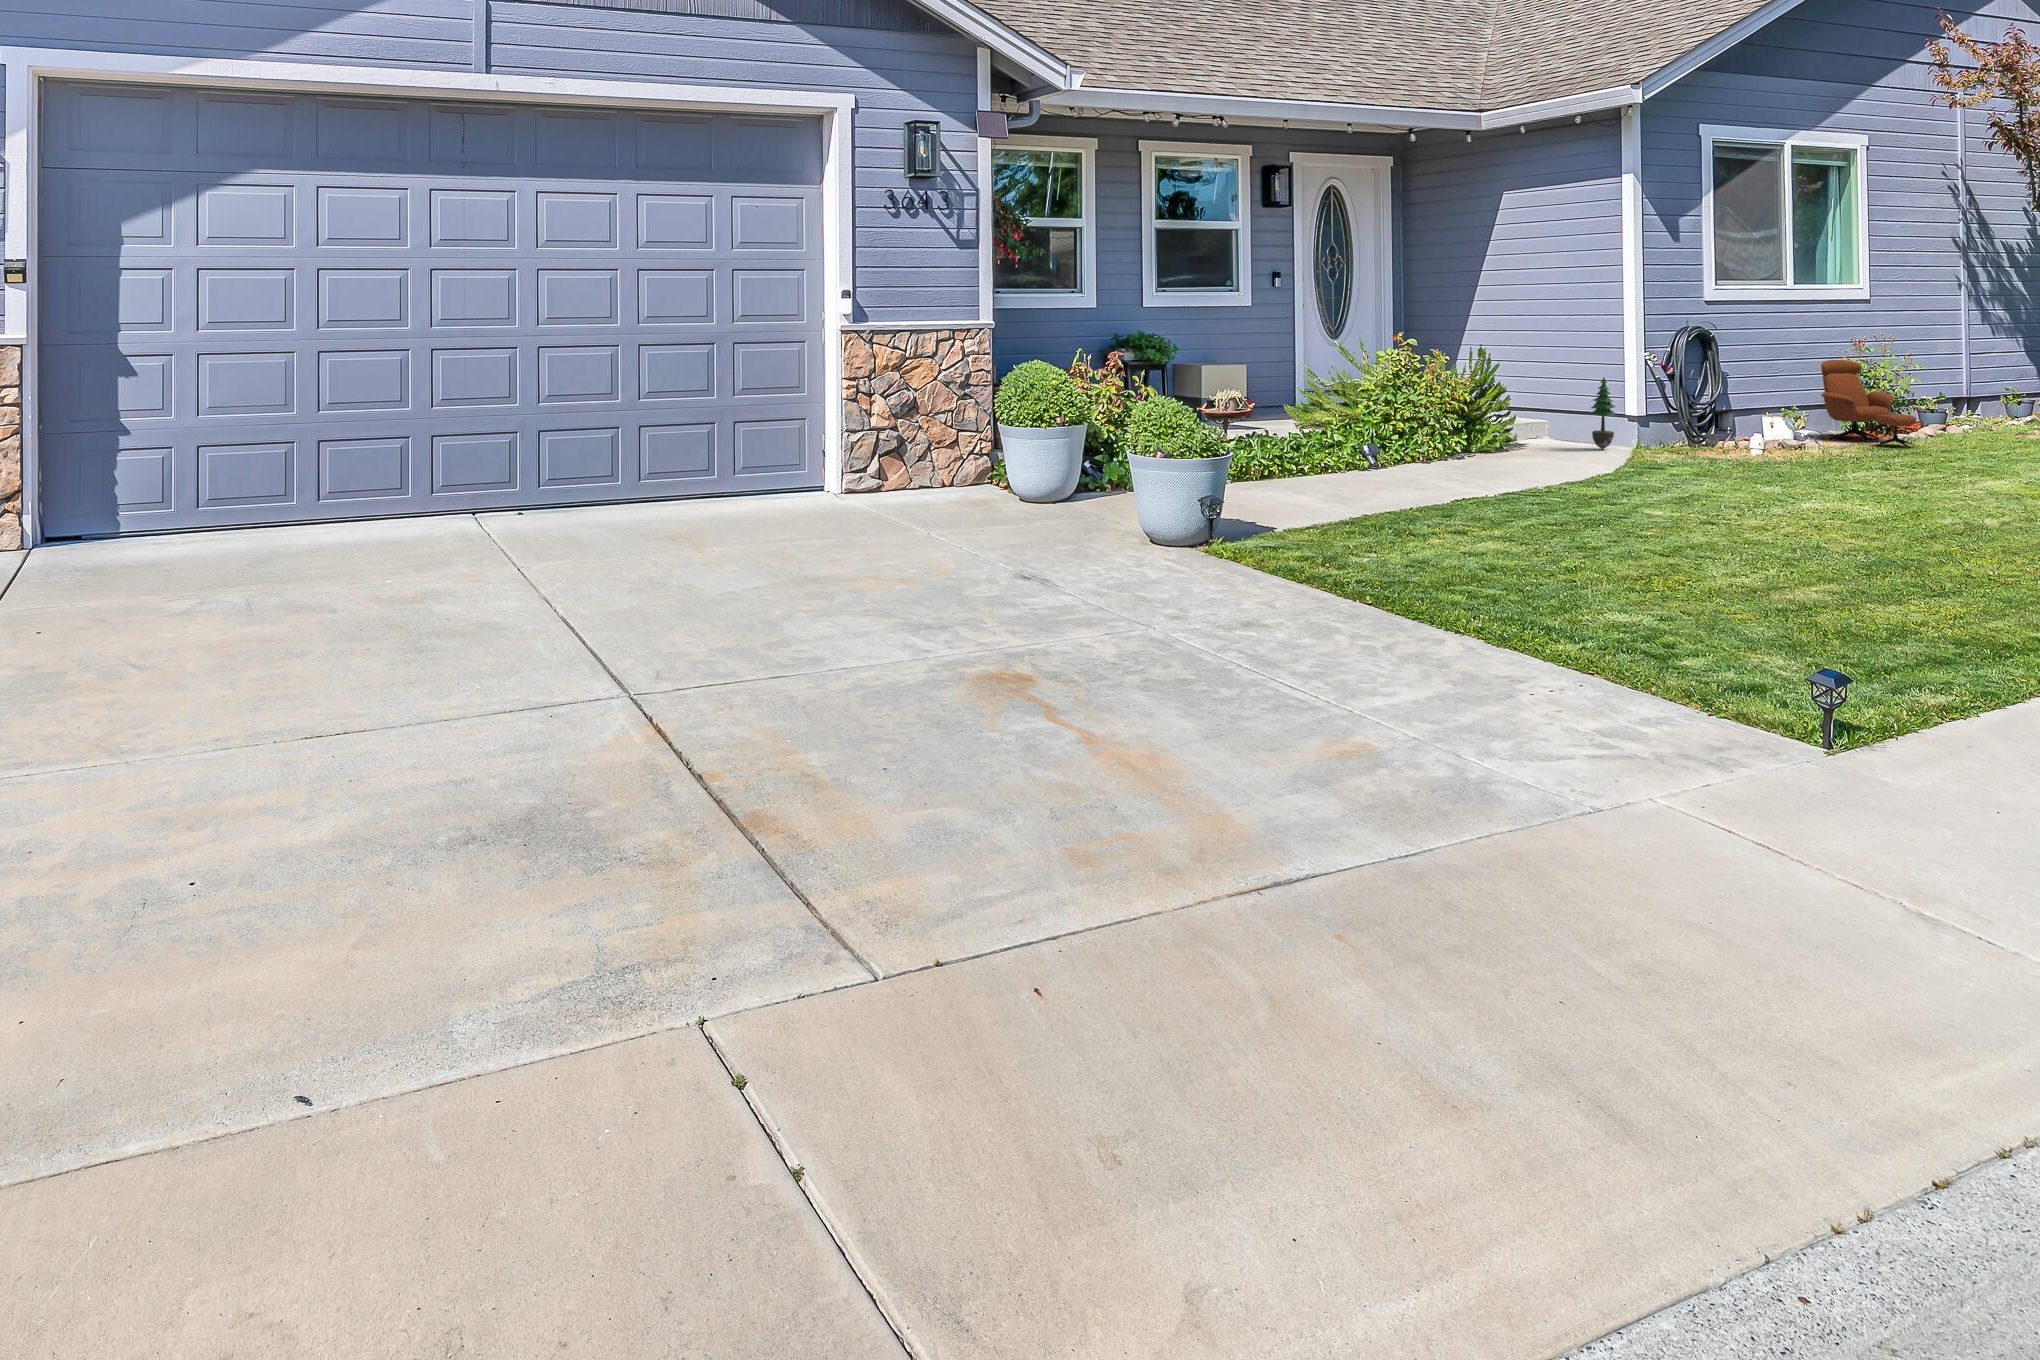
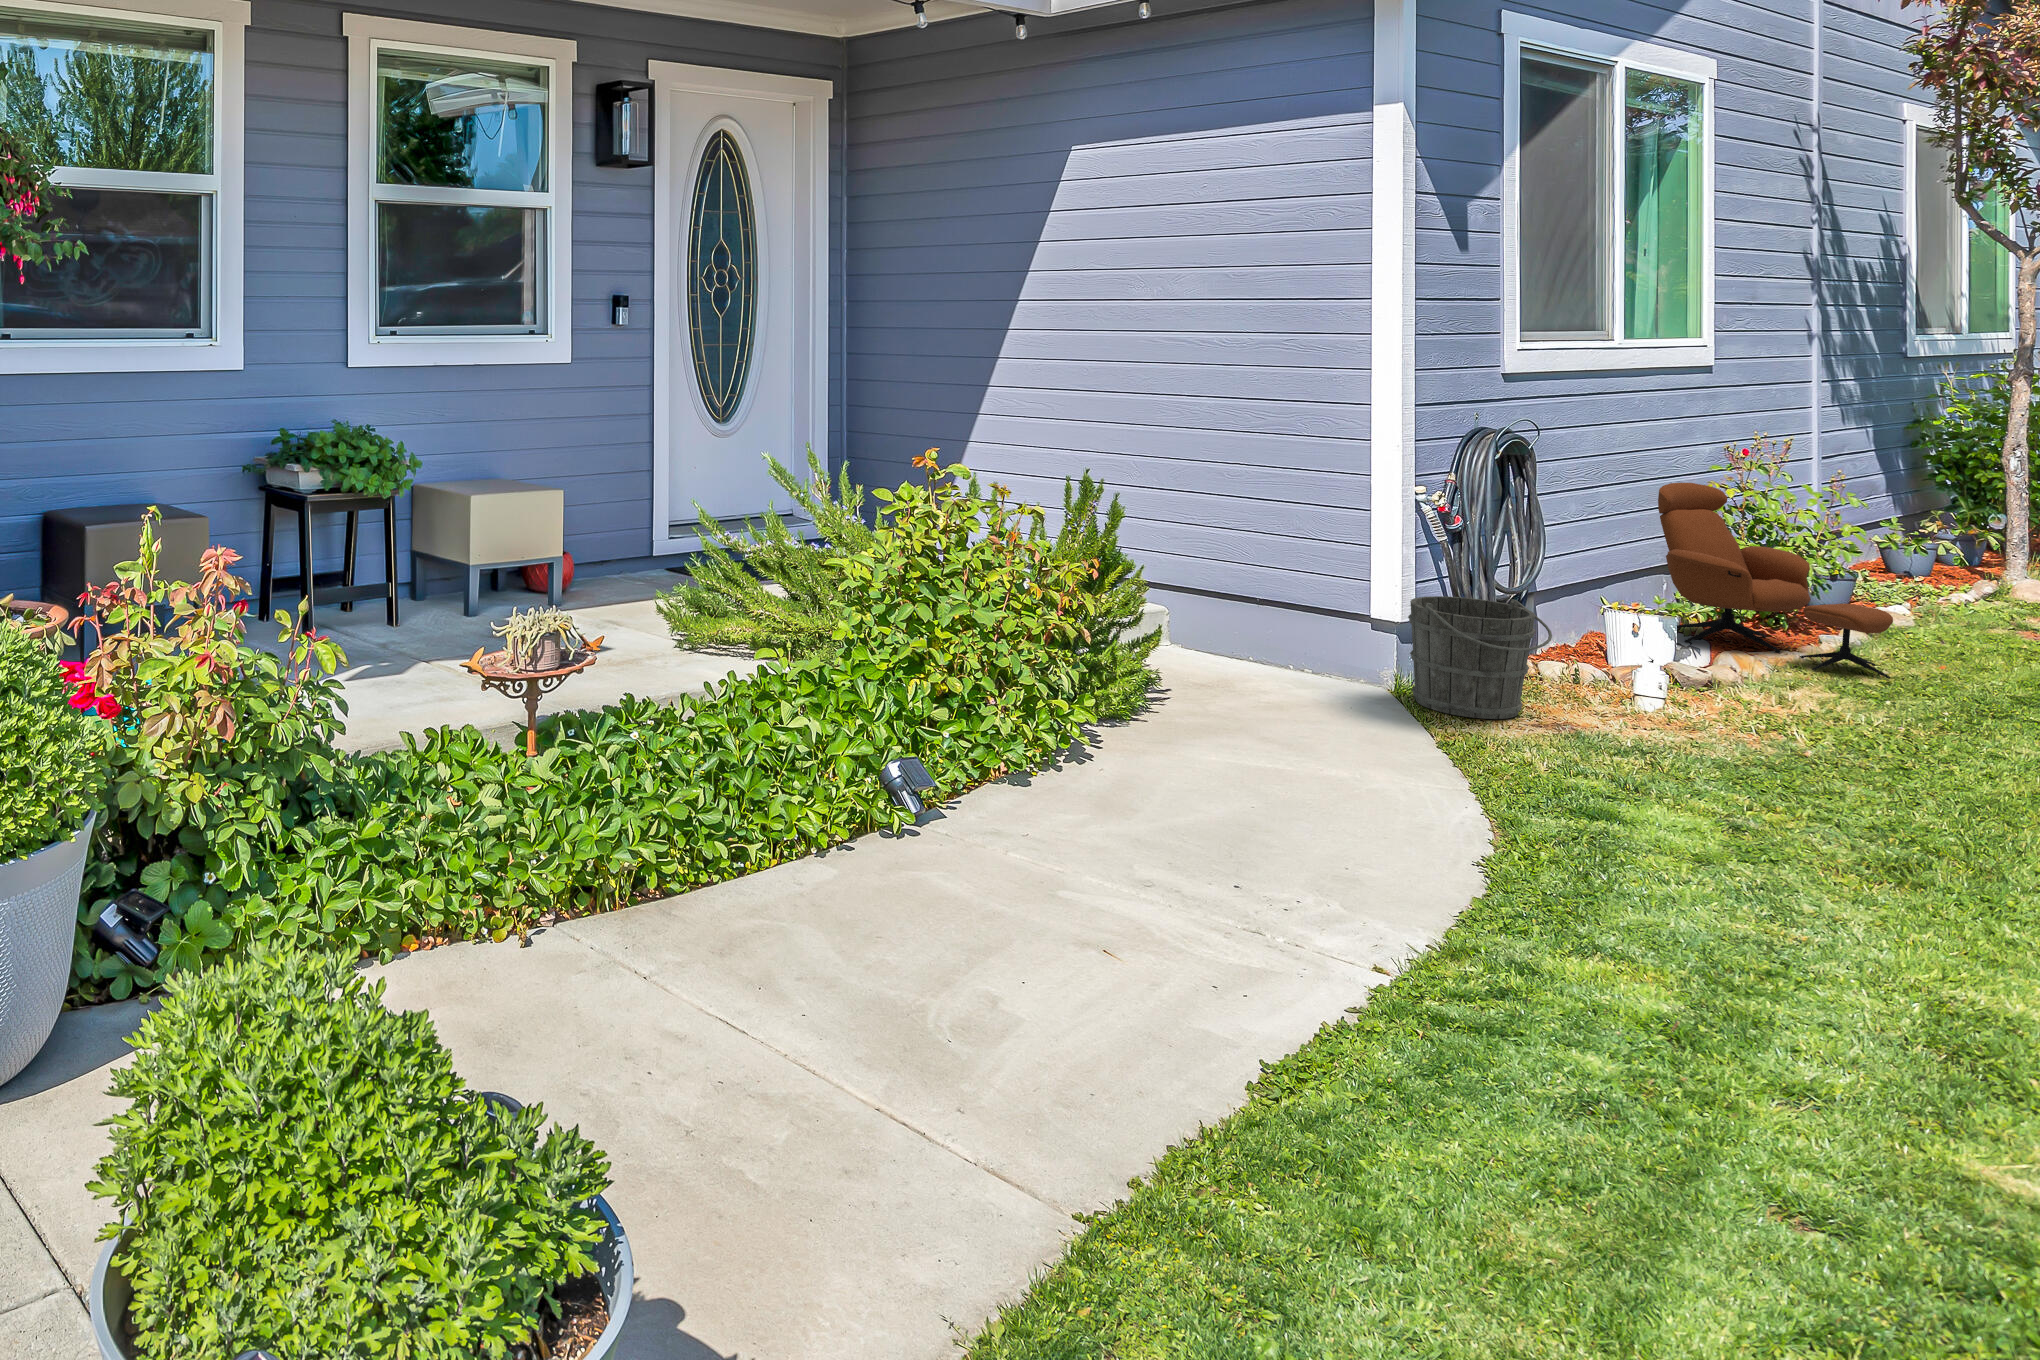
potted tree: present [1590,378,1617,449] -> none [1291,537,1352,690]
bucket: none [1641,403,1703,456] -> present [1408,596,1552,719]

